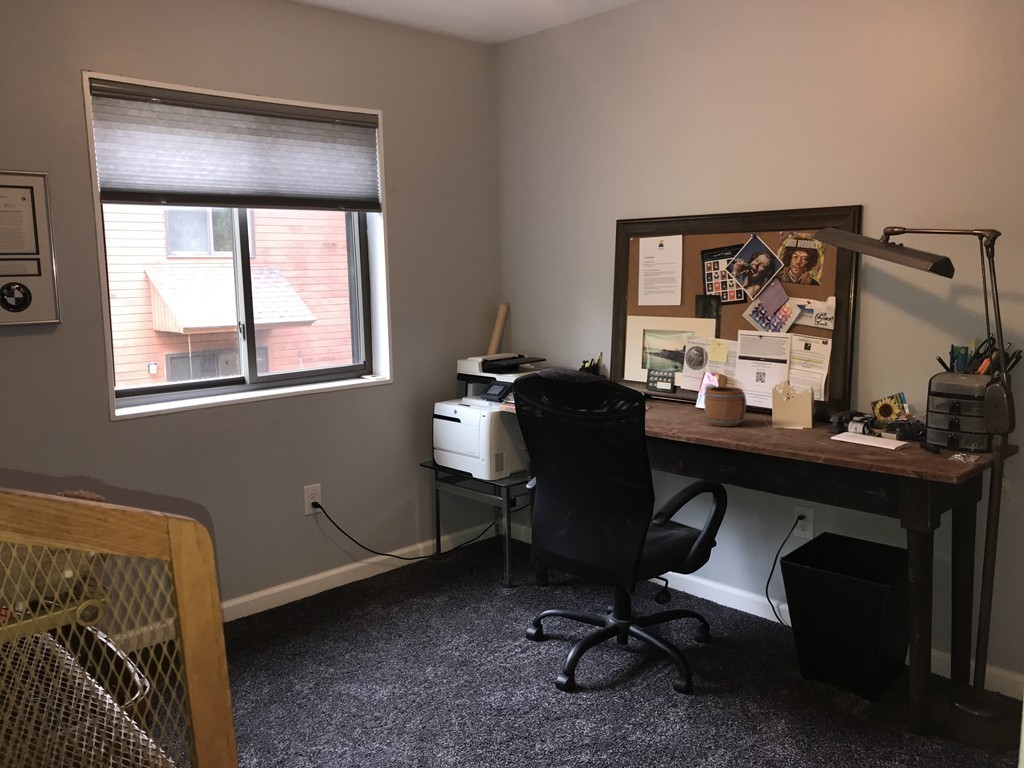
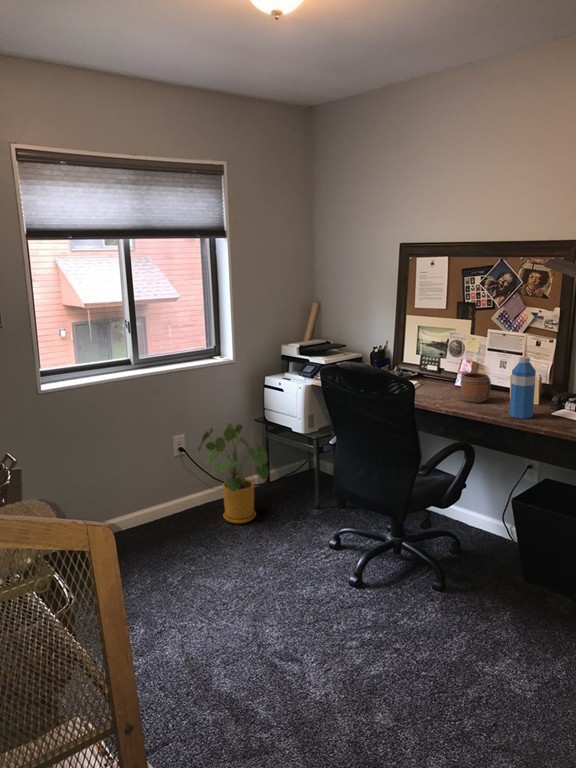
water bottle: none [775,358,809,443] -> present [510,357,536,419]
house plant: none [340,467,442,608] -> present [198,423,268,524]

